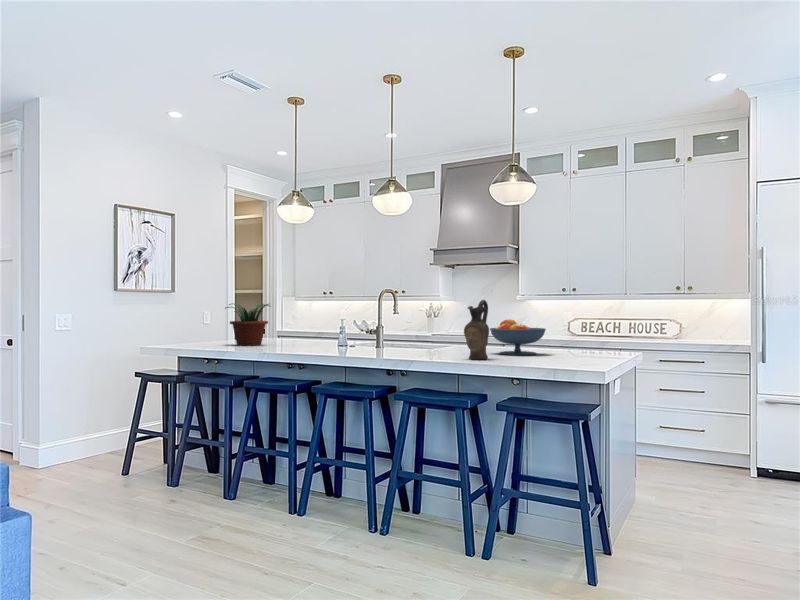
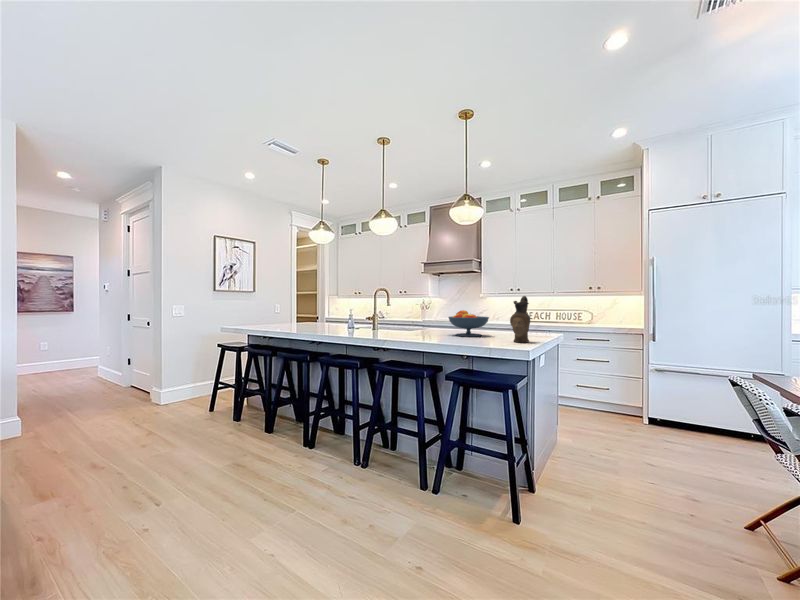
ceramic pitcher: present [464,300,489,359] -> present [510,296,530,342]
potted plant: present [225,304,269,346] -> none [274,299,307,328]

